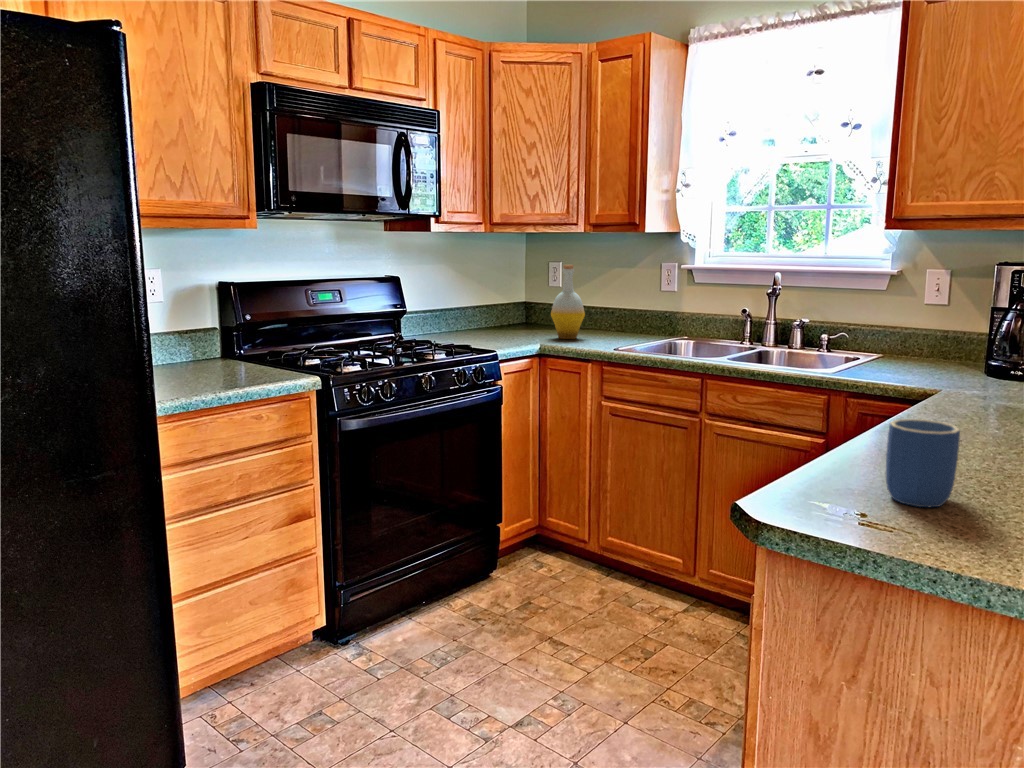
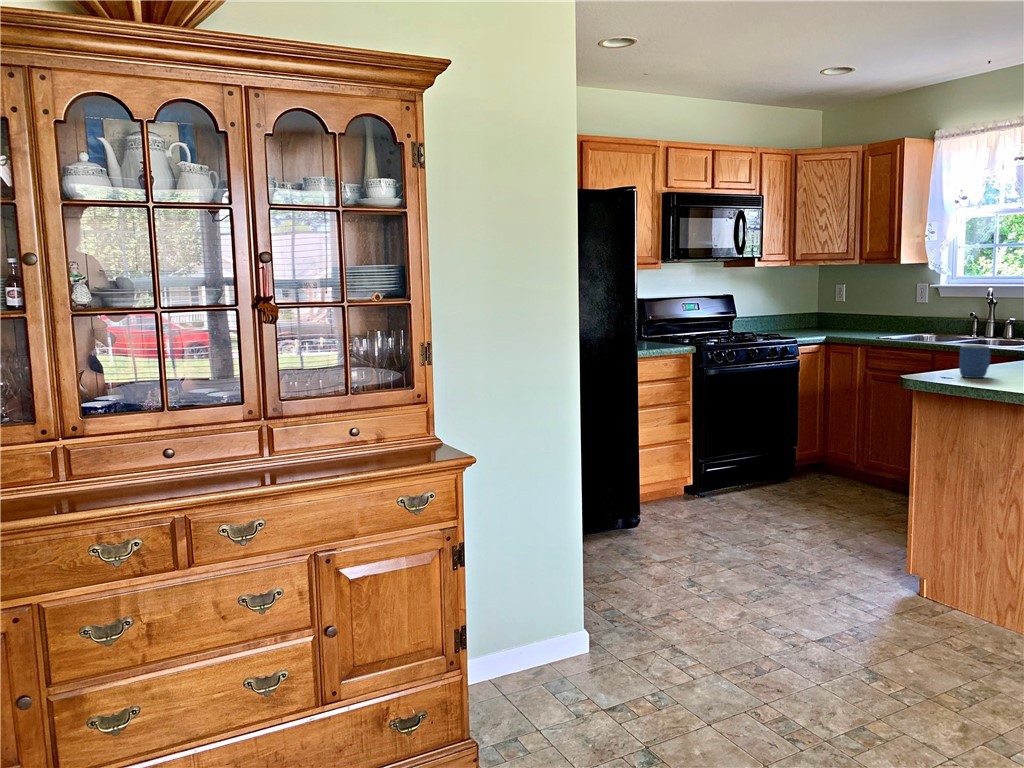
bottle: present [551,265,585,339] -> none [833,286,857,333]

